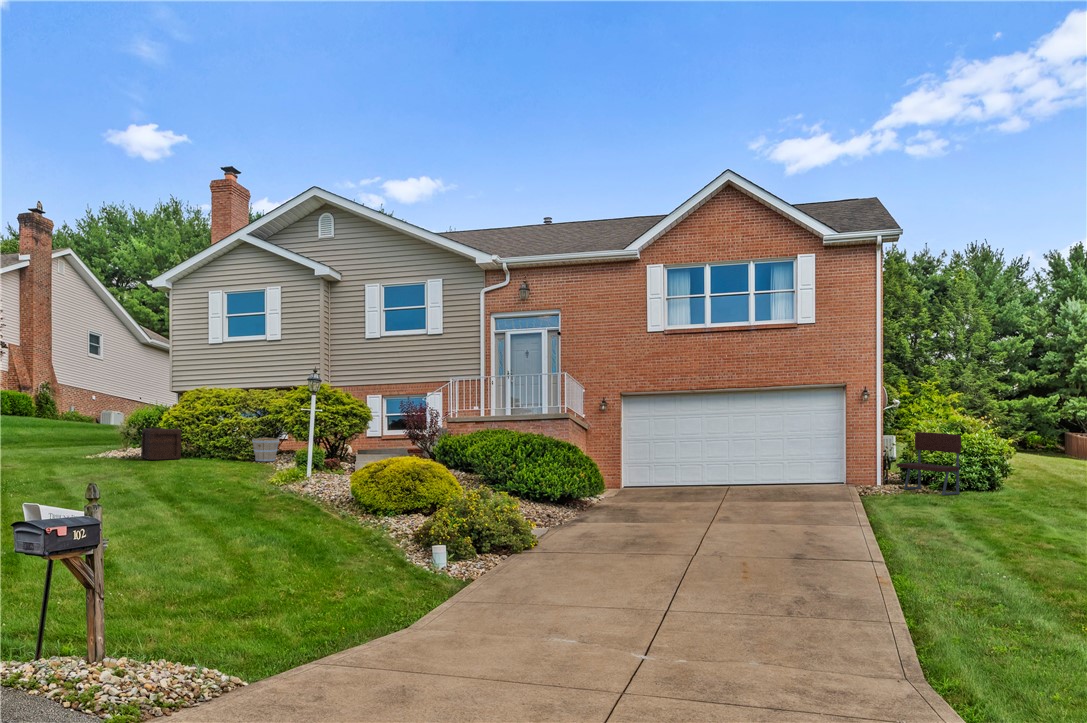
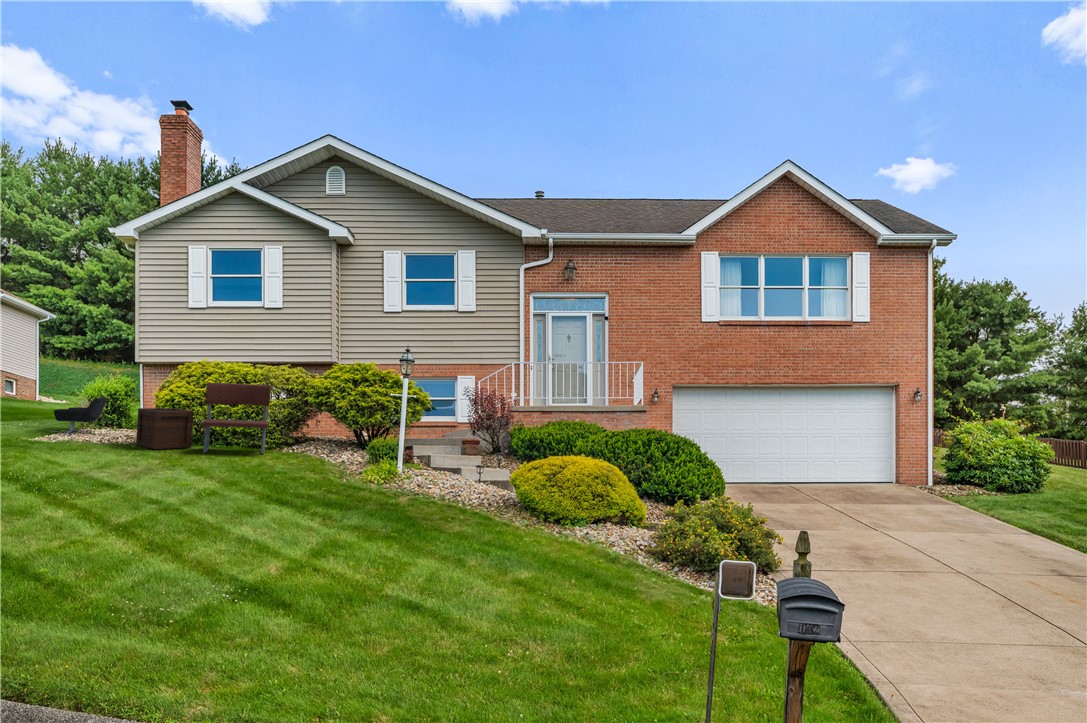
lounge chair: none [88,421,131,451] -> present [54,397,107,434]
bench: present [897,432,961,495] -> present [202,383,271,454]
wooden bucket: present [252,438,279,462] -> none [282,423,316,452]

